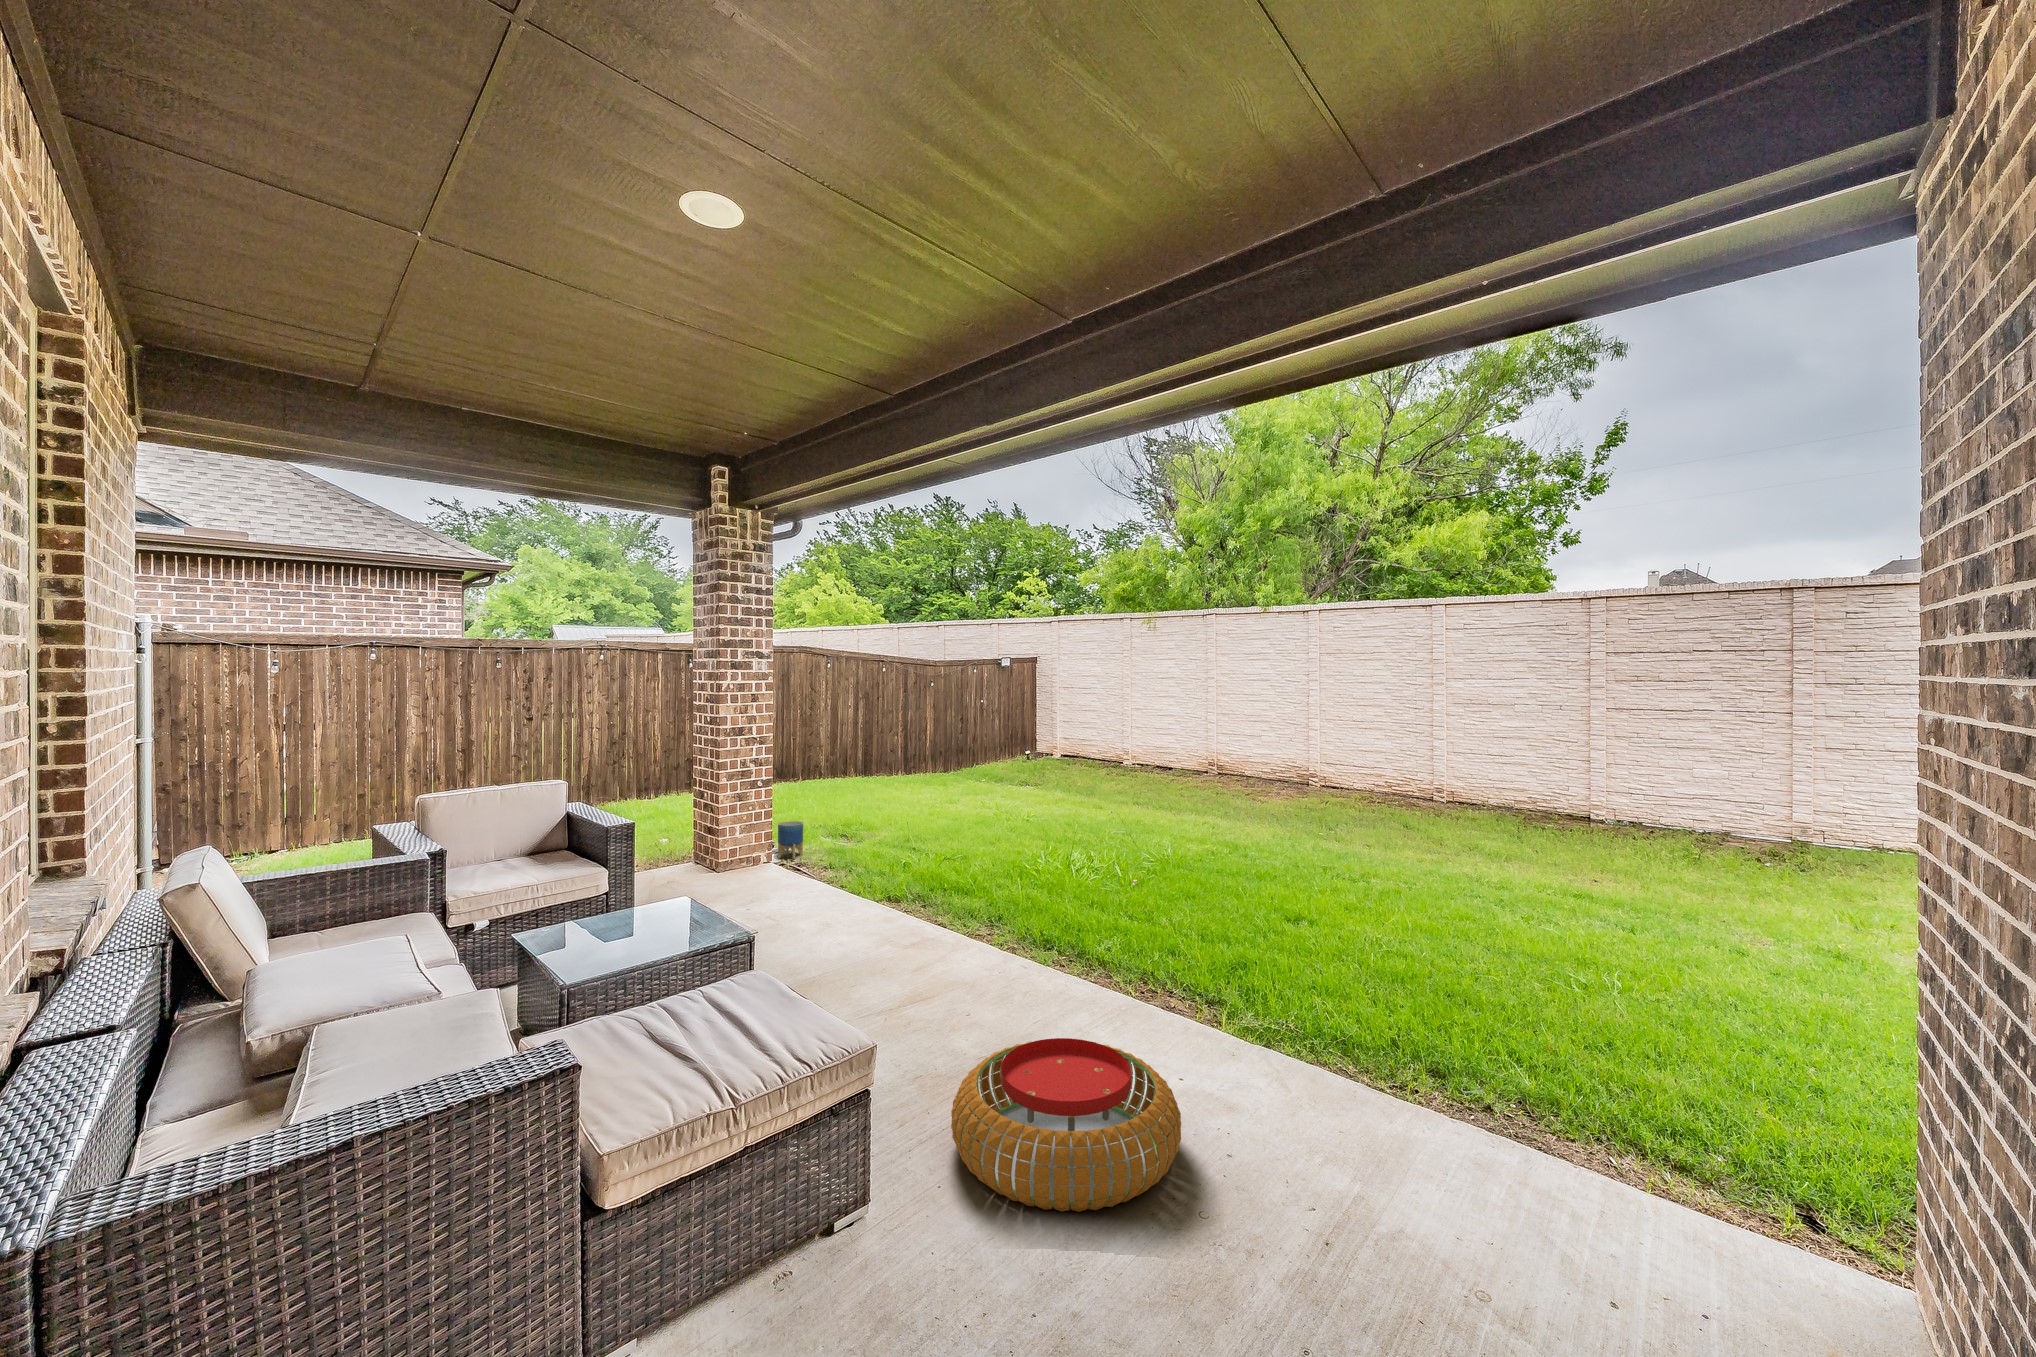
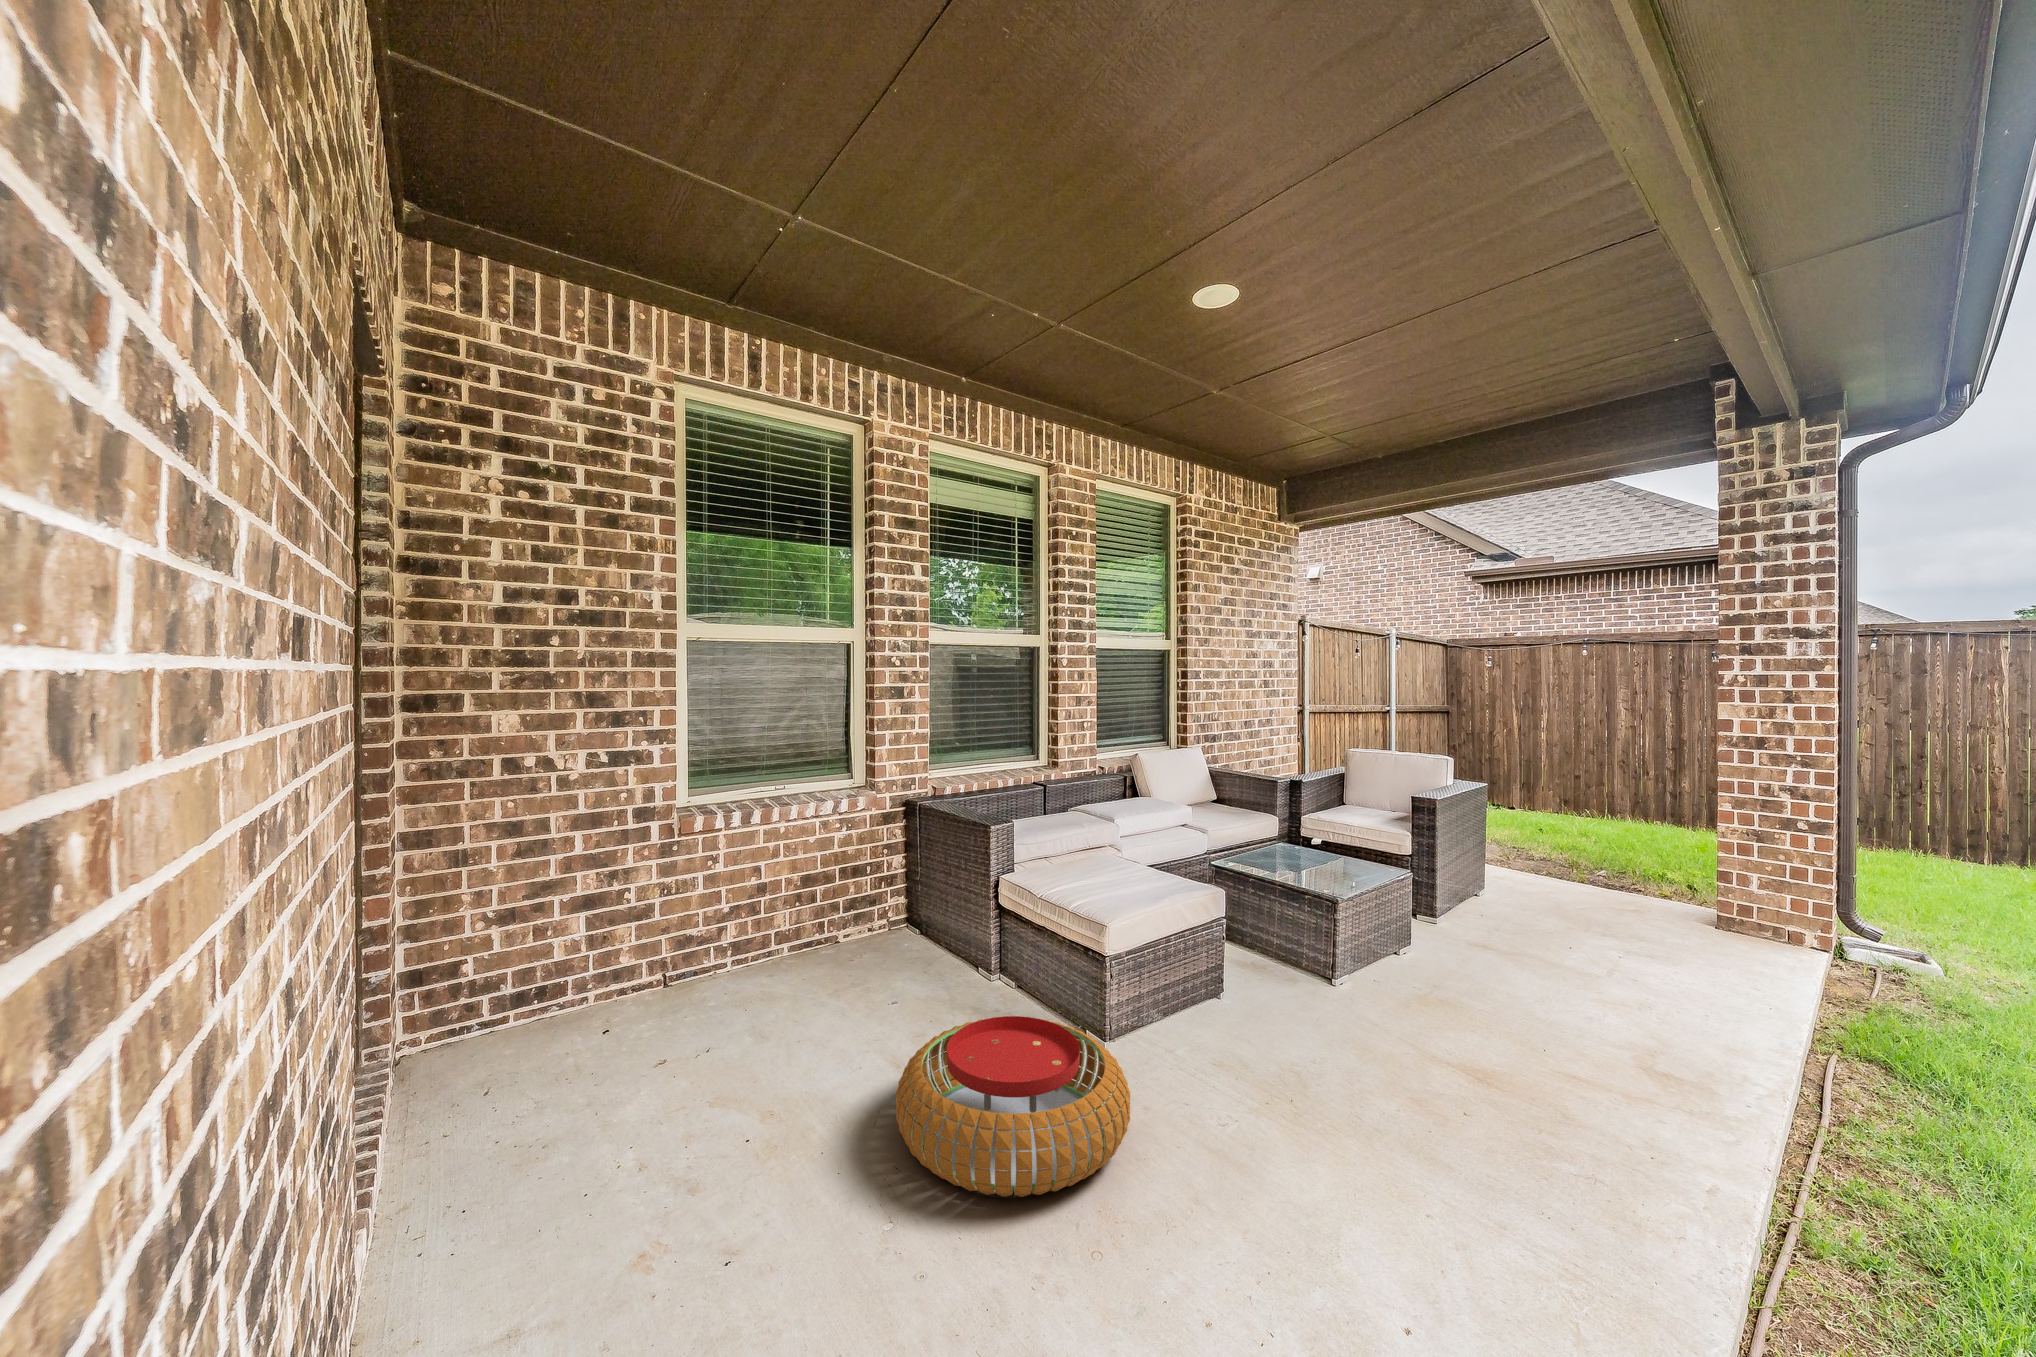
planter: present [778,821,803,859] -> none [1850,899,1910,967]

